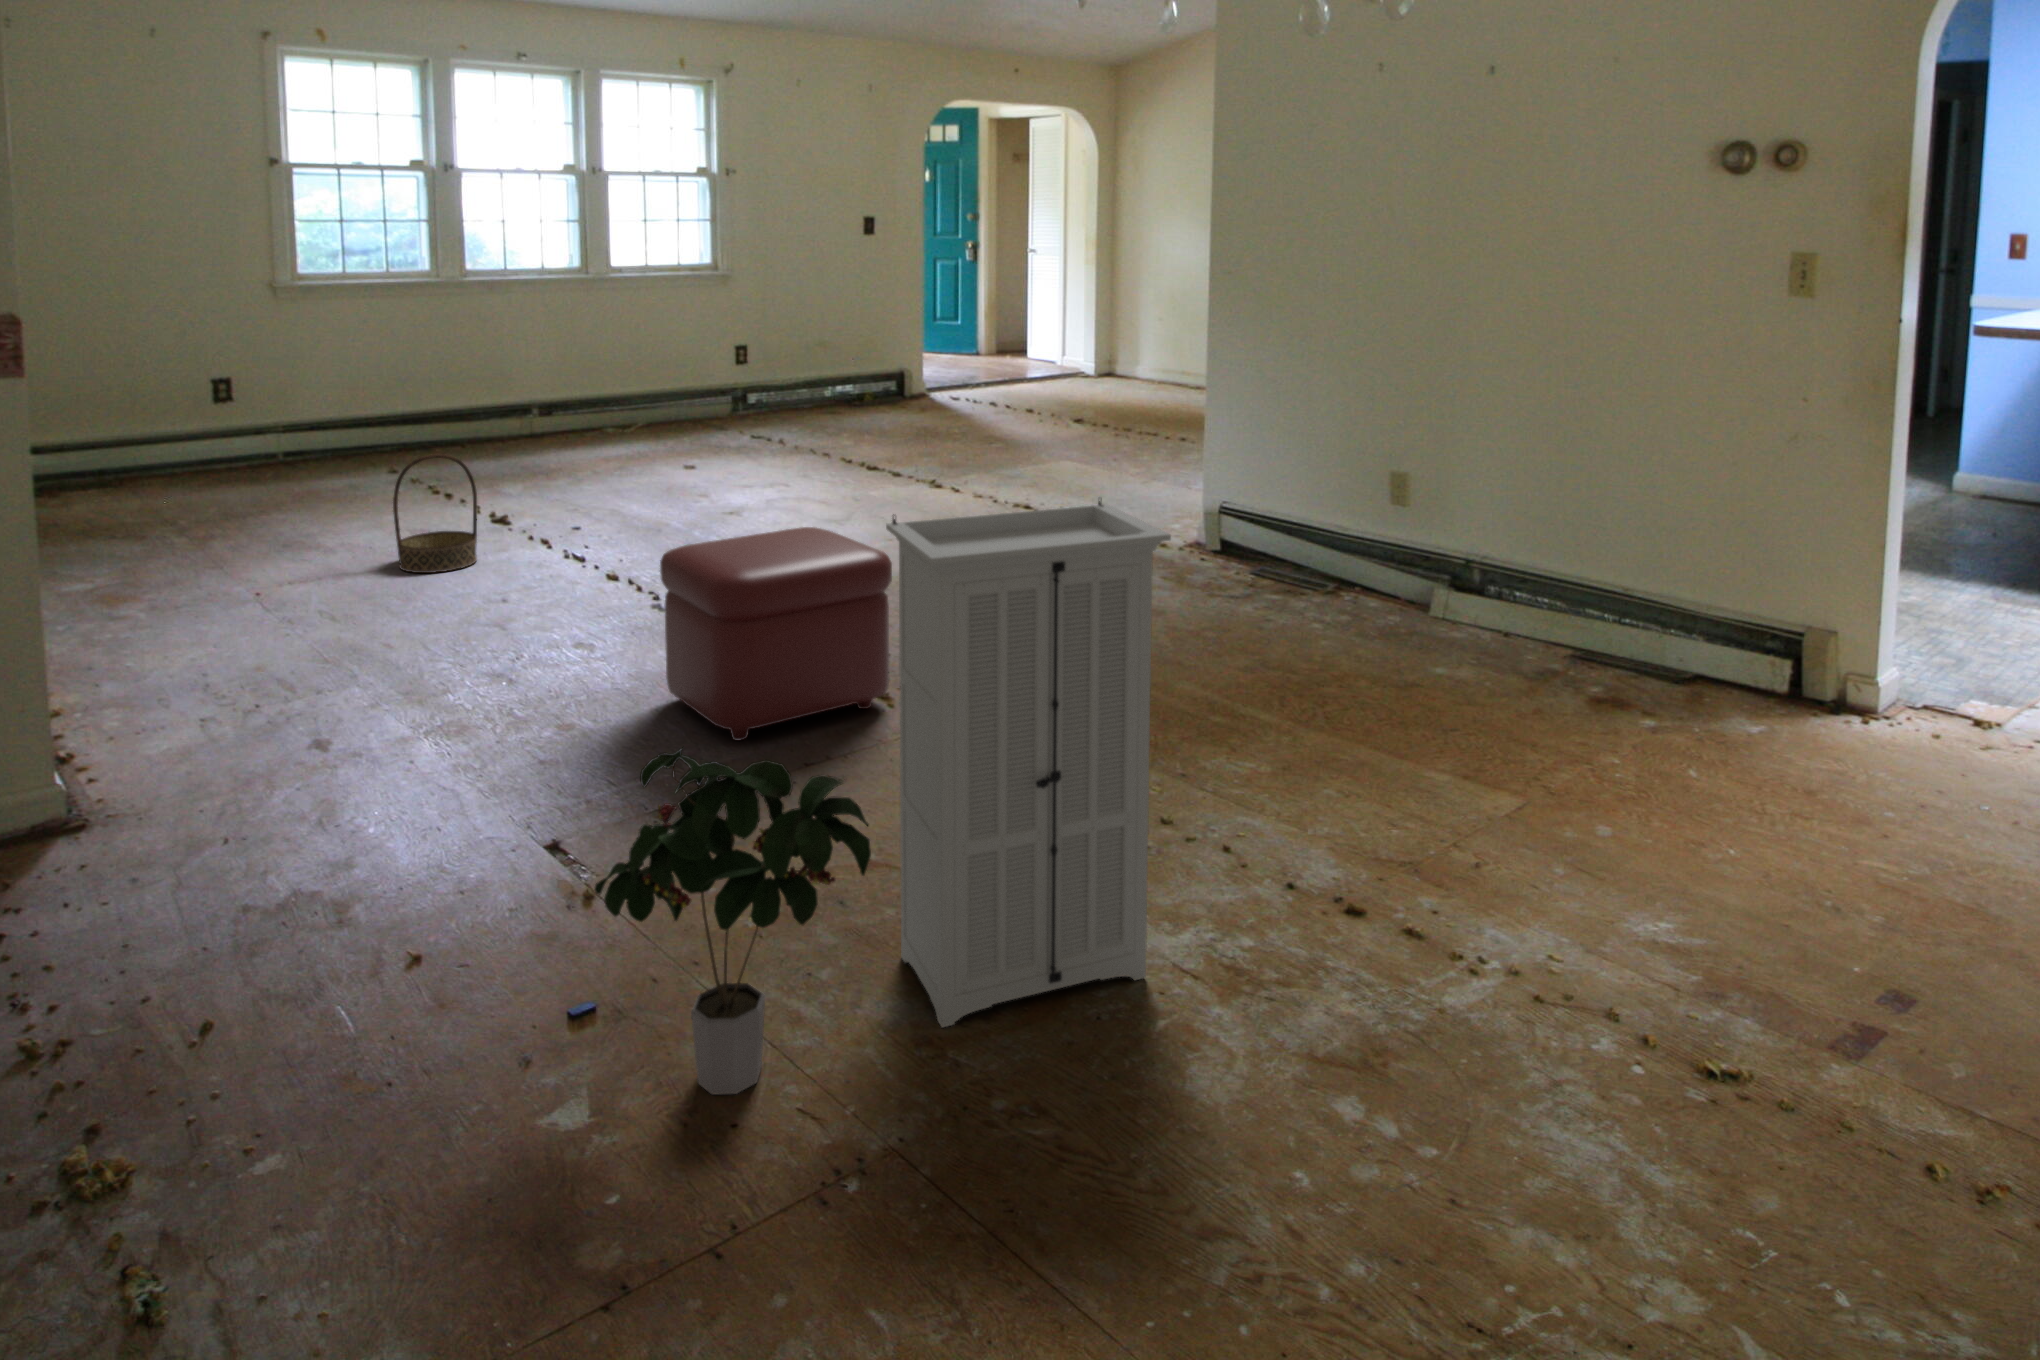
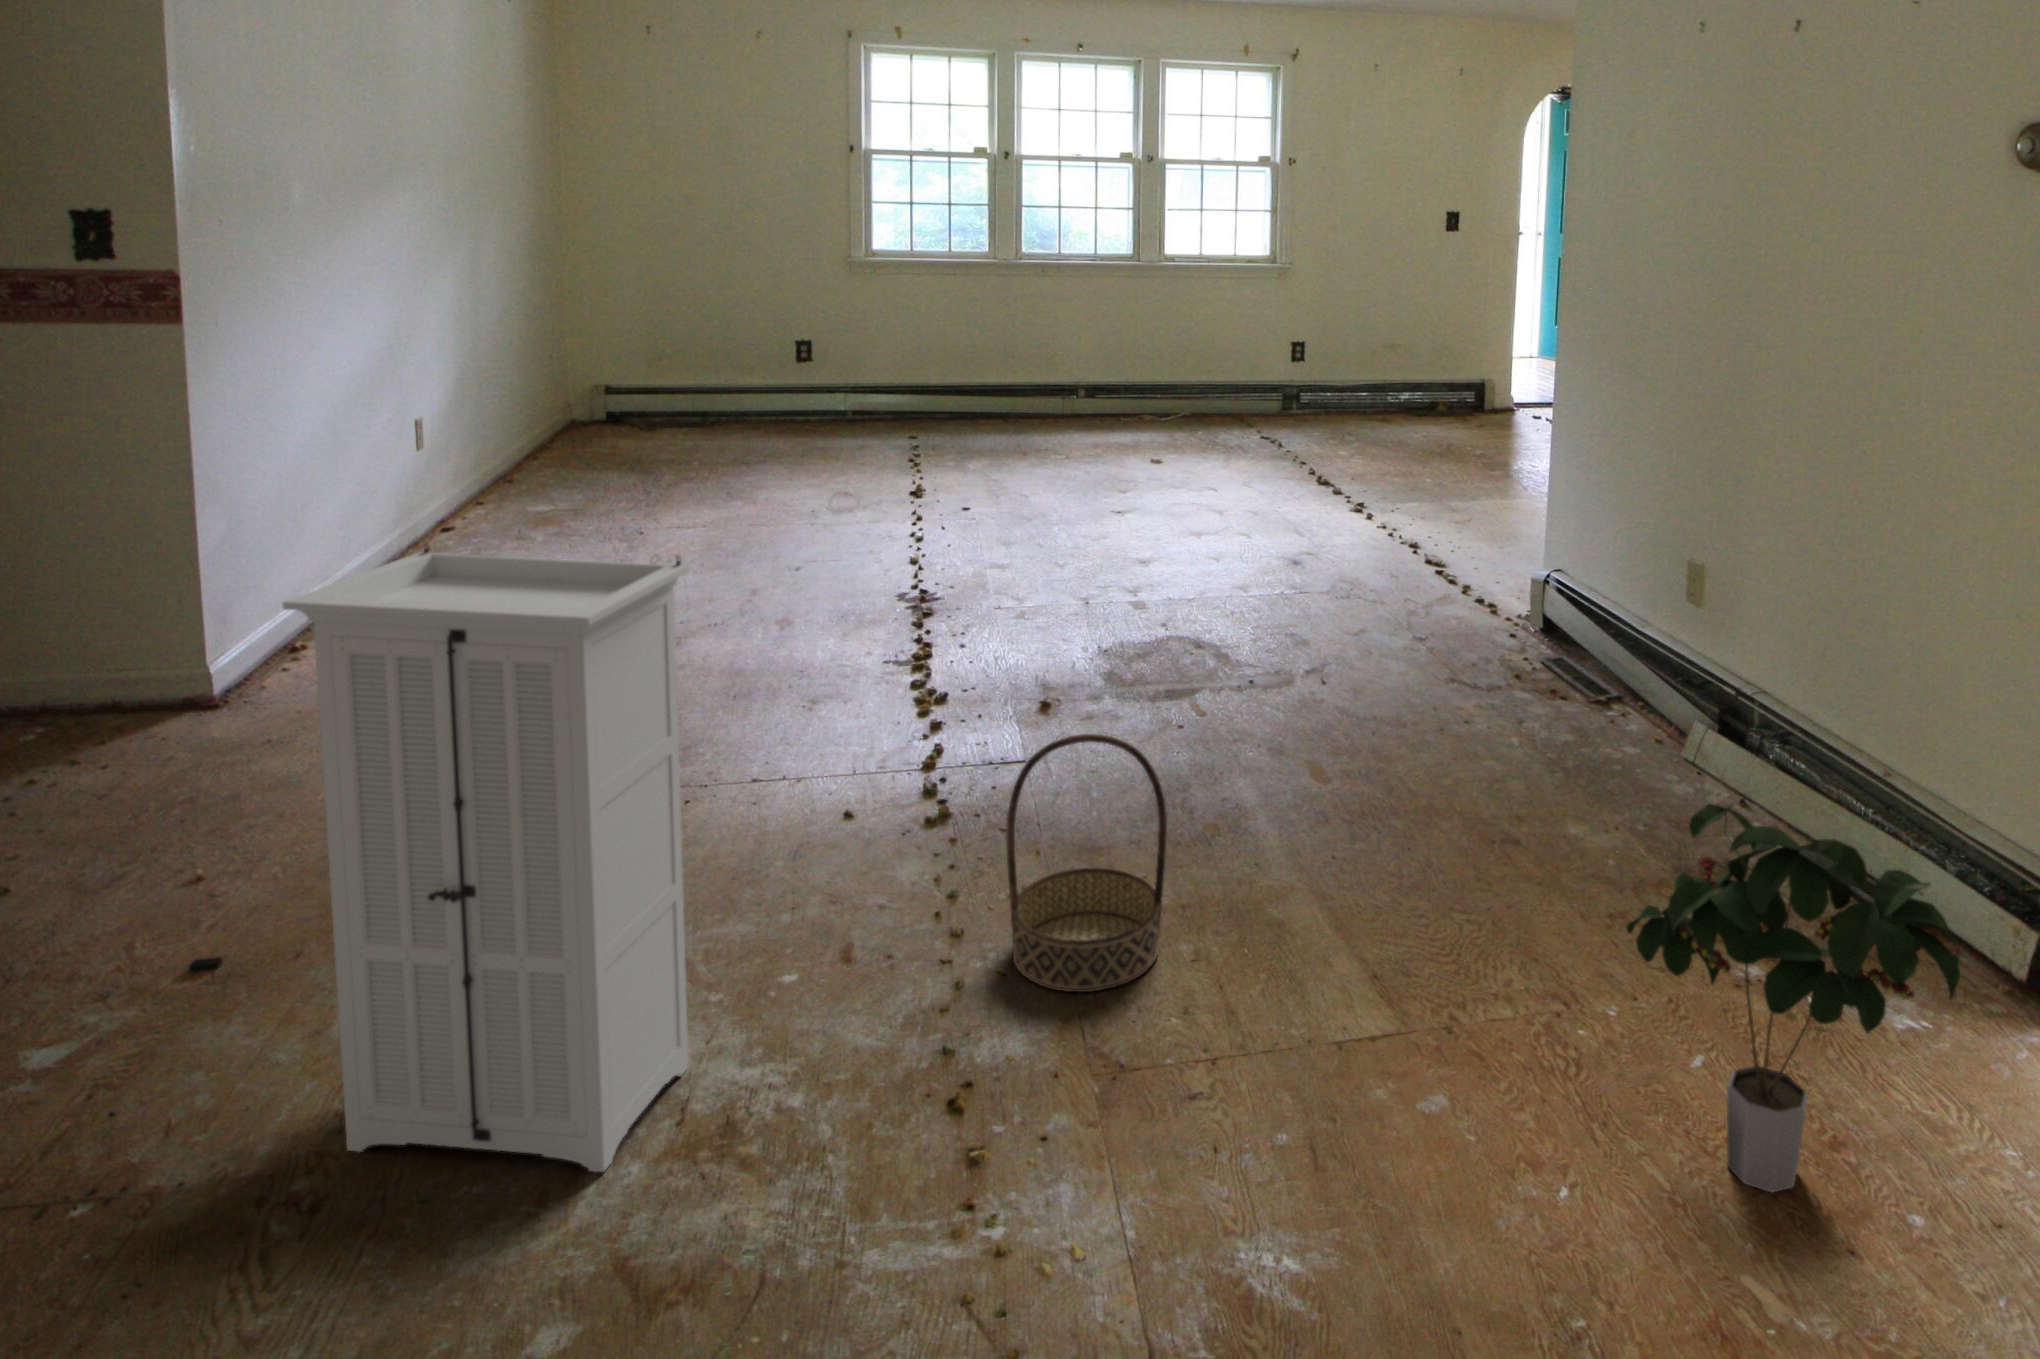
basket: present [393,454,477,573] -> present [1006,734,1167,992]
ottoman: present [660,527,892,740] -> none [700,541,934,758]
potted plant: present [594,748,871,1094] -> present [1626,803,1960,1192]

